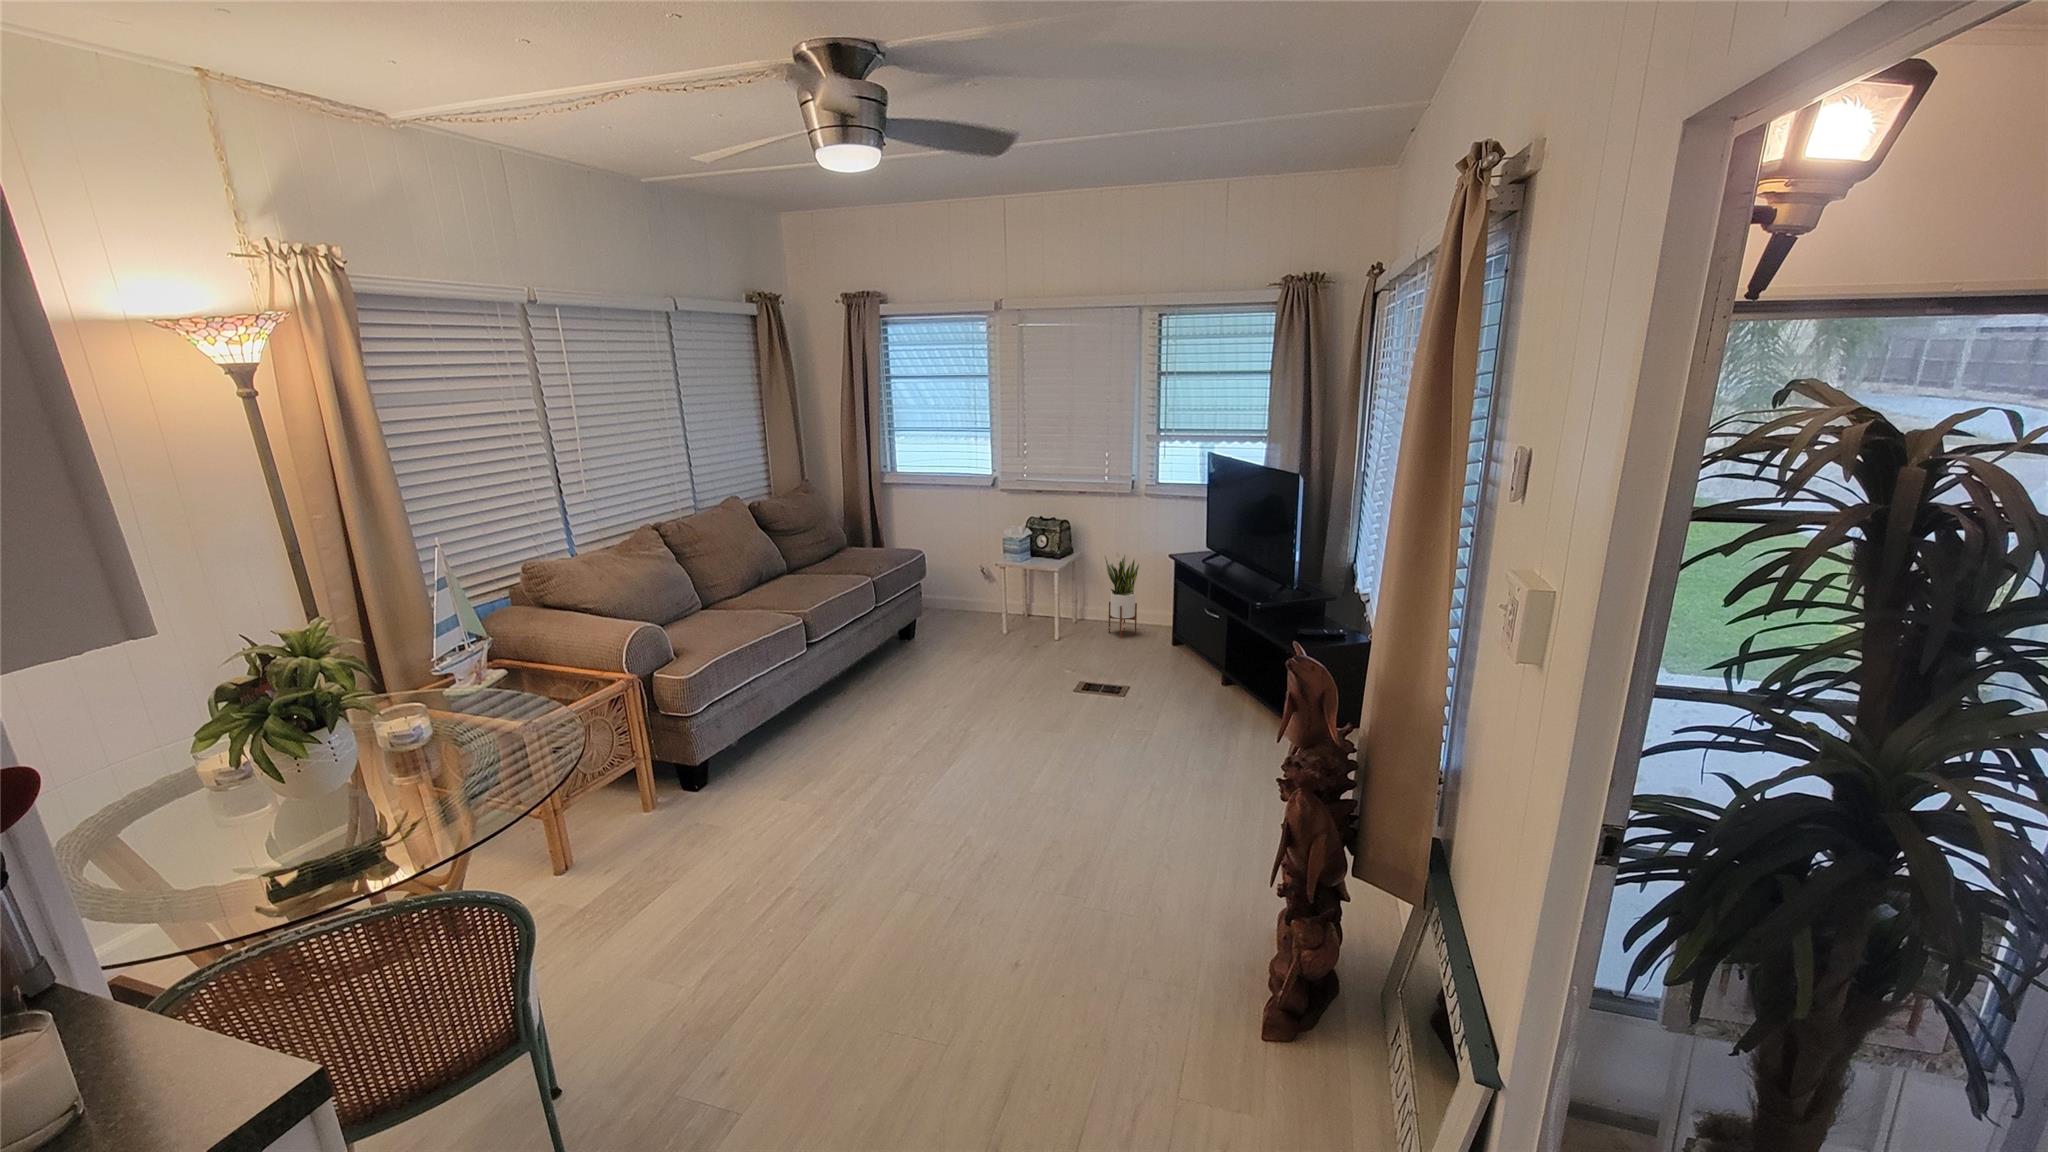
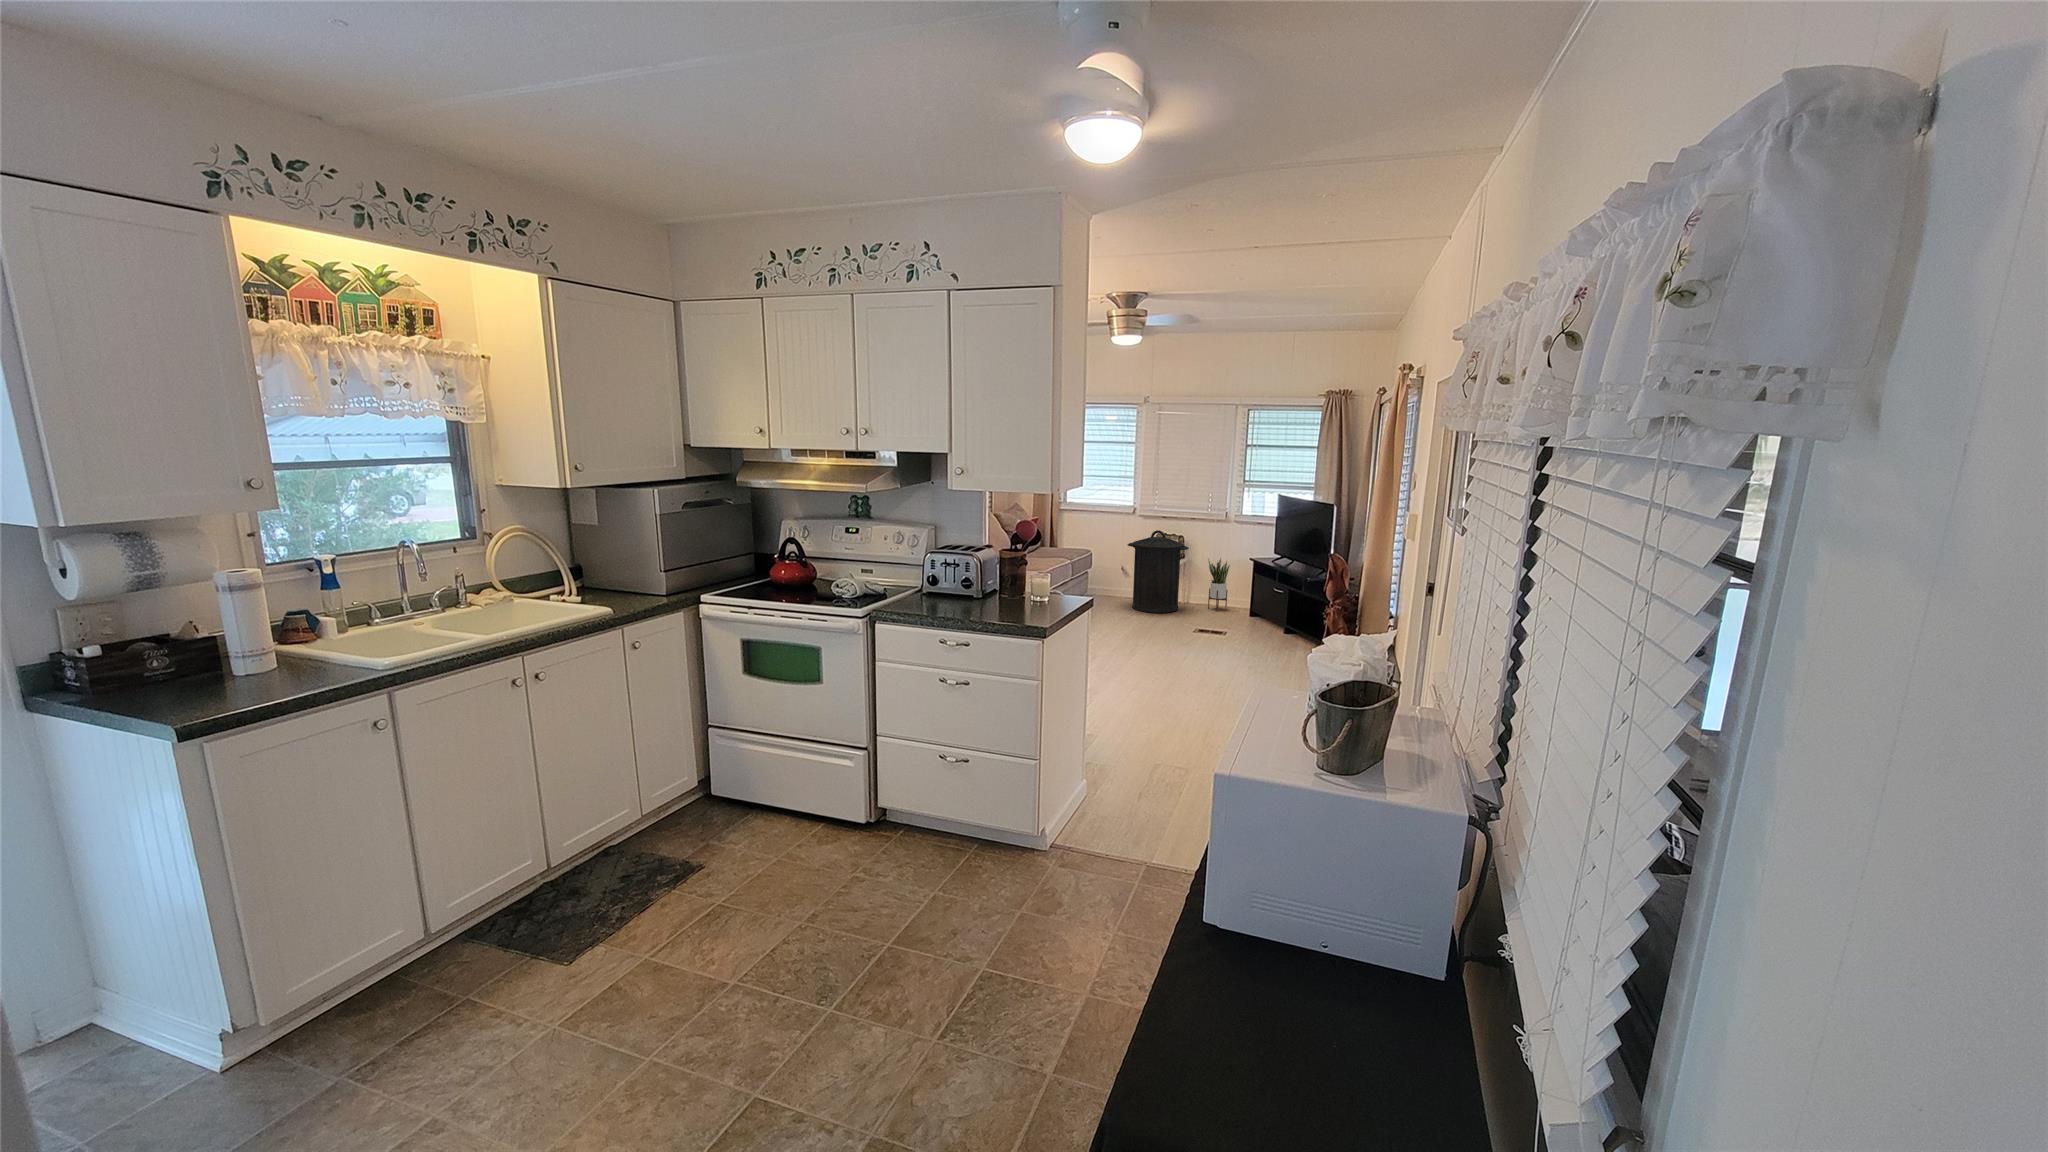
trash can: none [978,515,1073,647] -> present [1128,530,1189,613]

